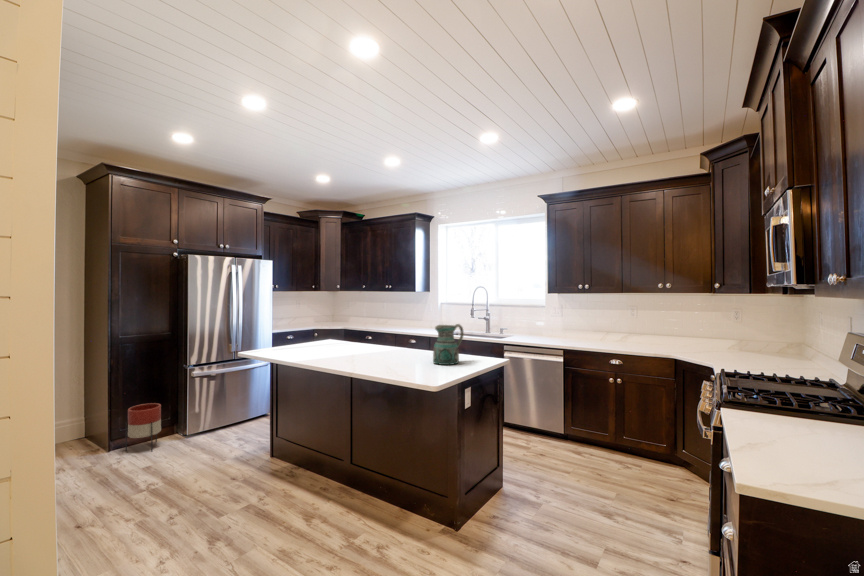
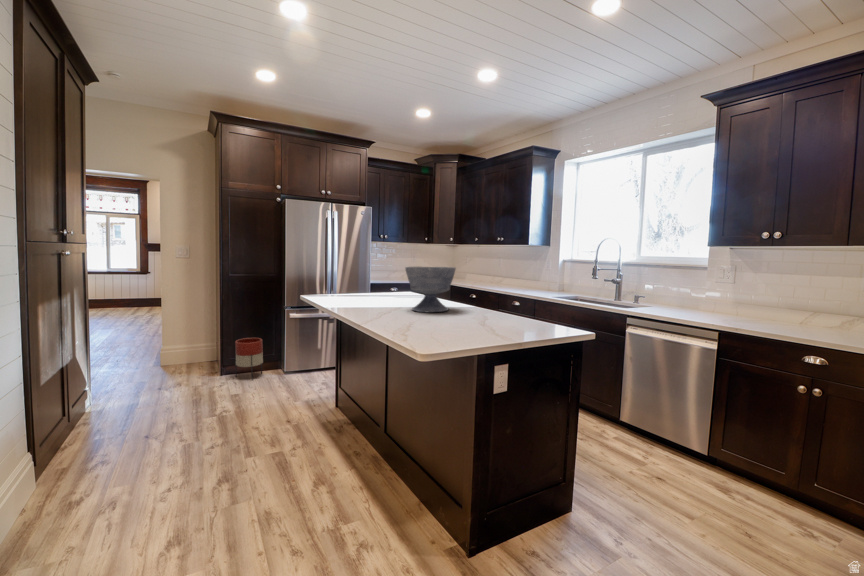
bowl: none [360,319,401,357] -> present [405,267,456,312]
ceramic pitcher: present [433,324,464,365] -> none [473,274,522,329]

